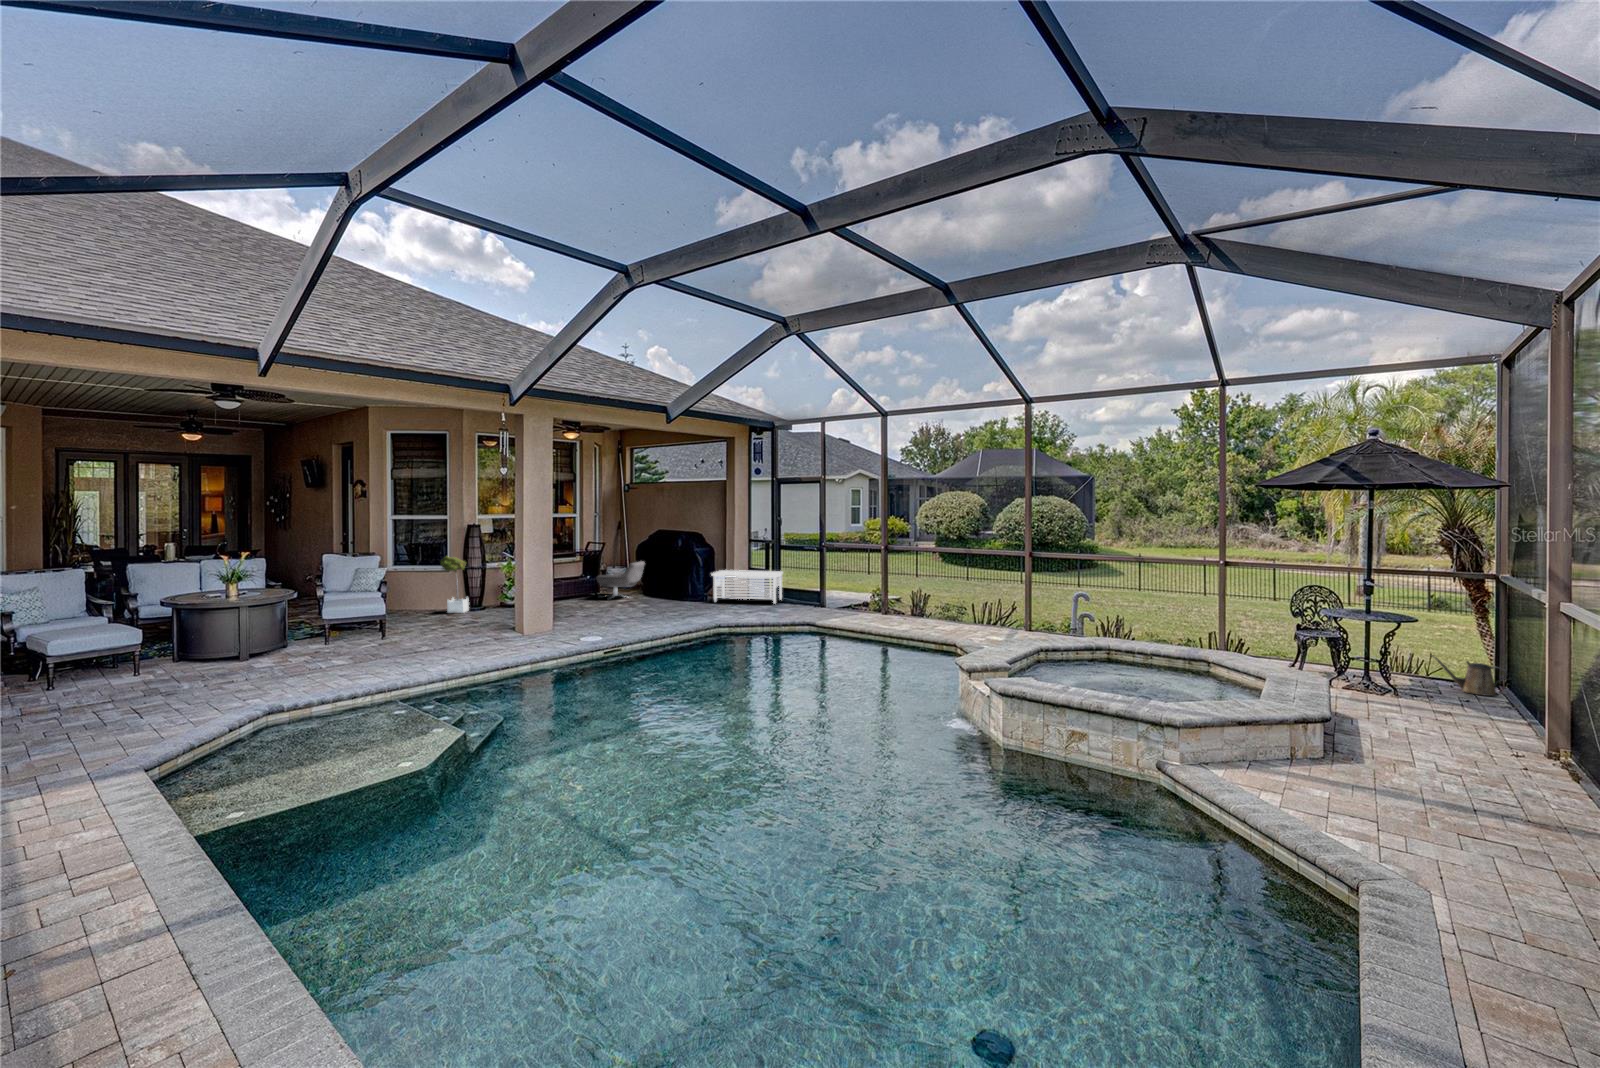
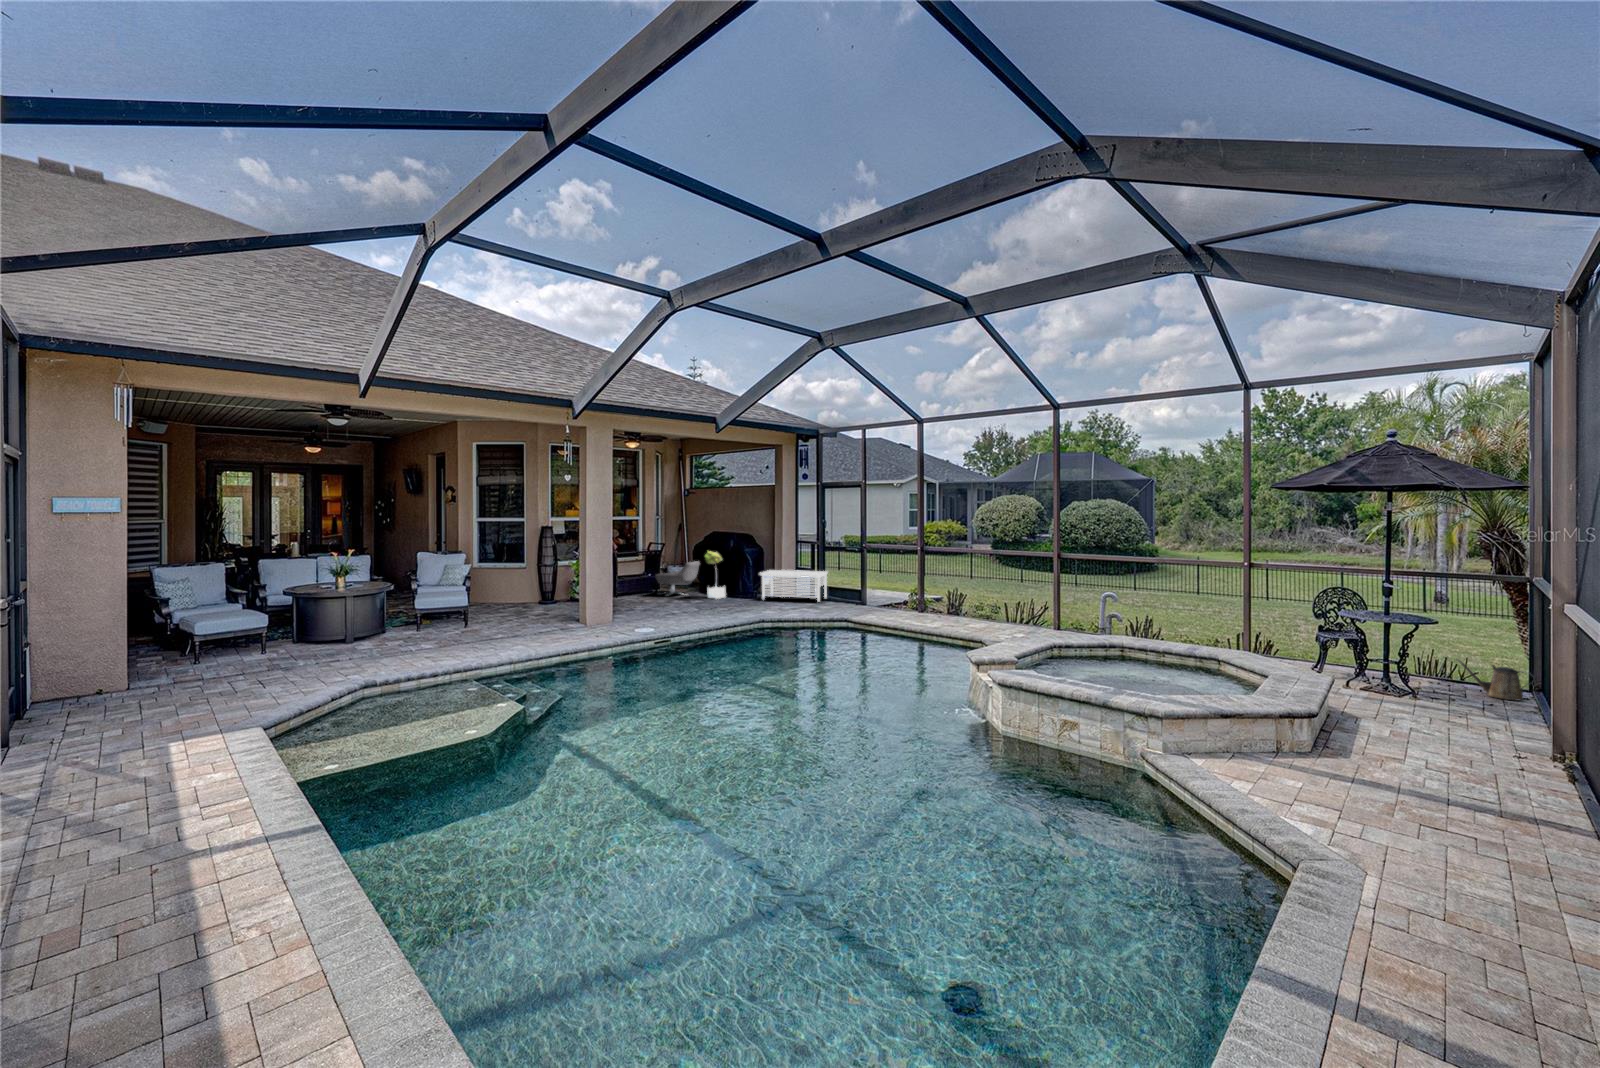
potted tree: present [441,556,469,613] -> present [705,551,726,599]

